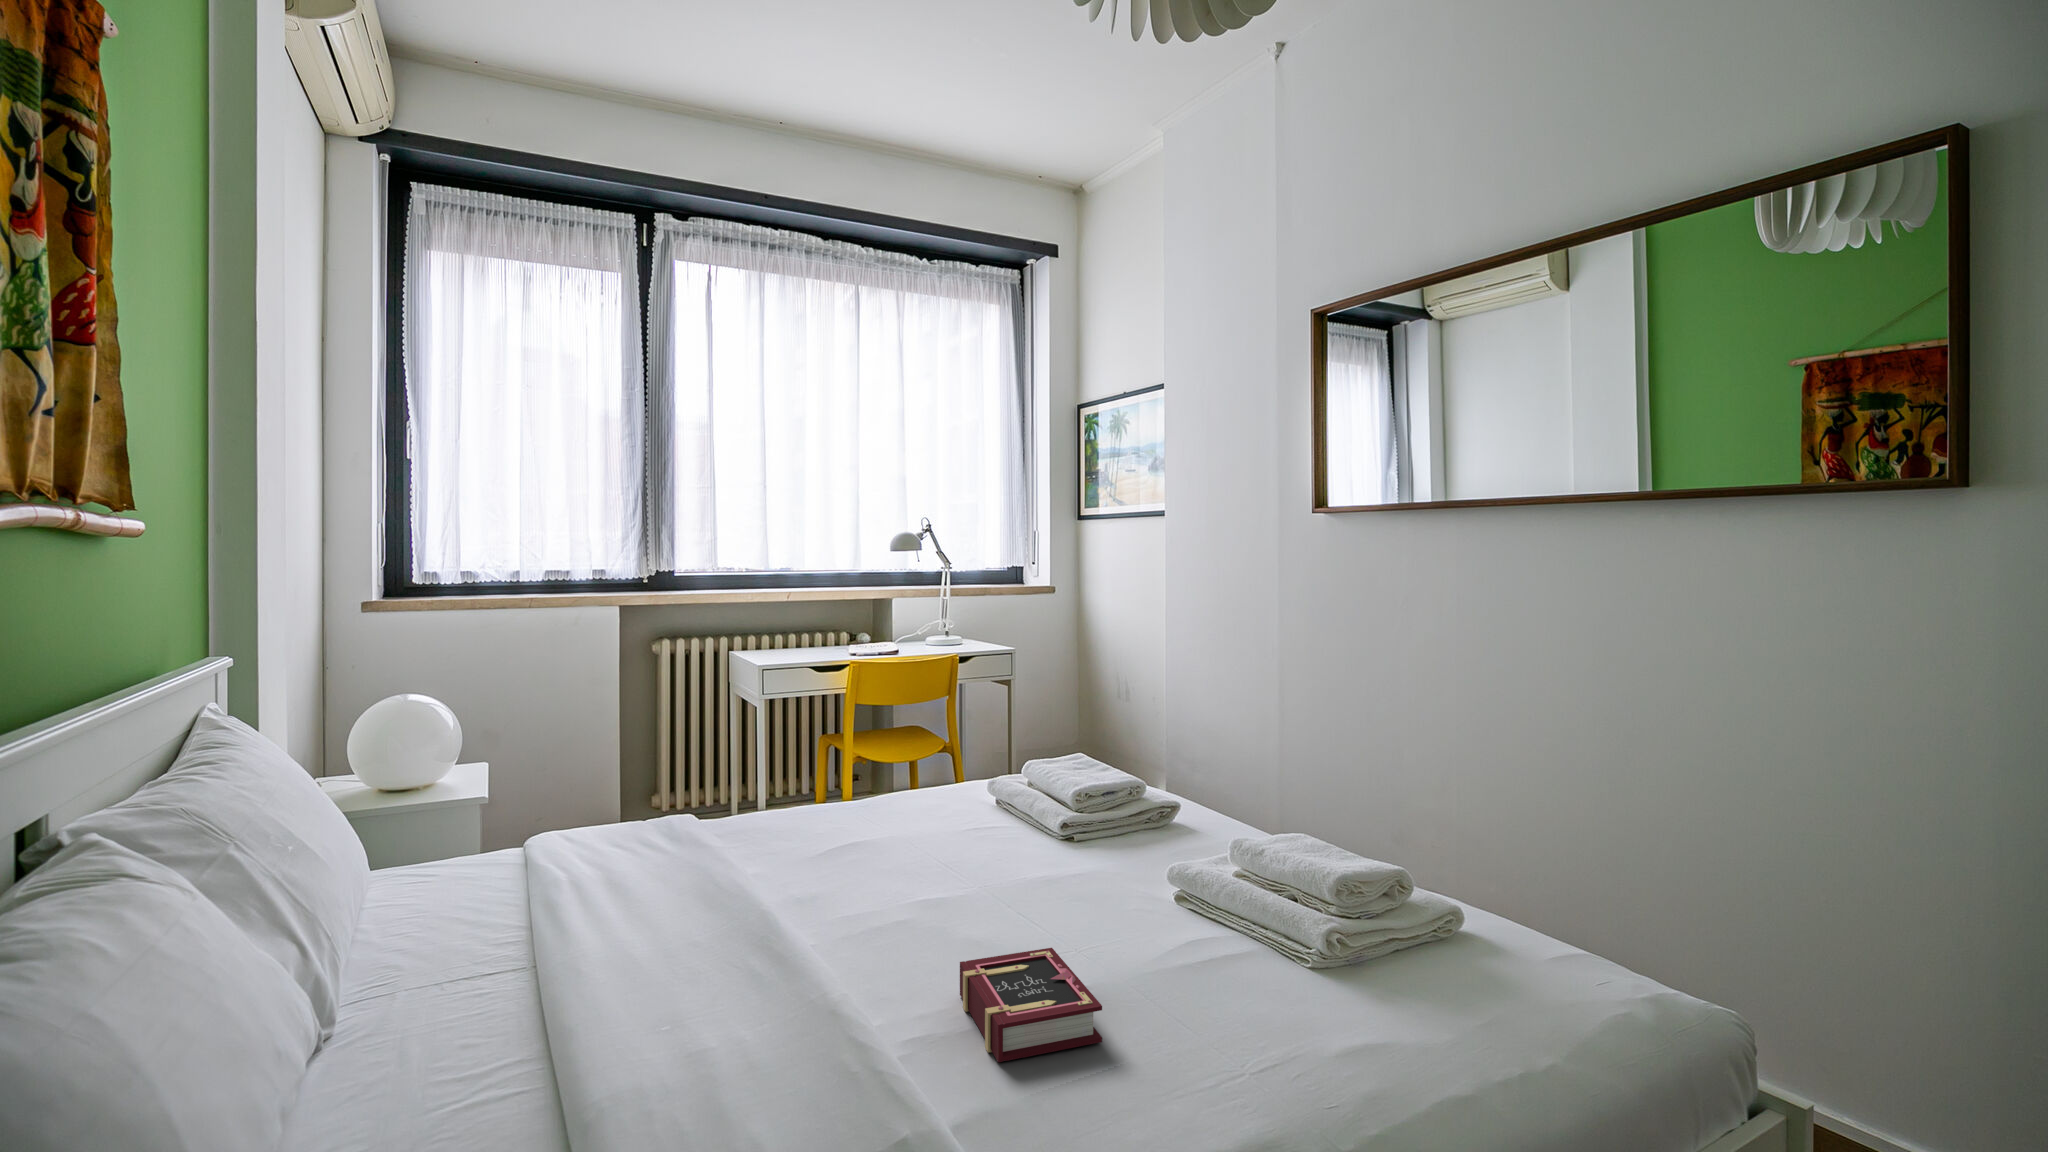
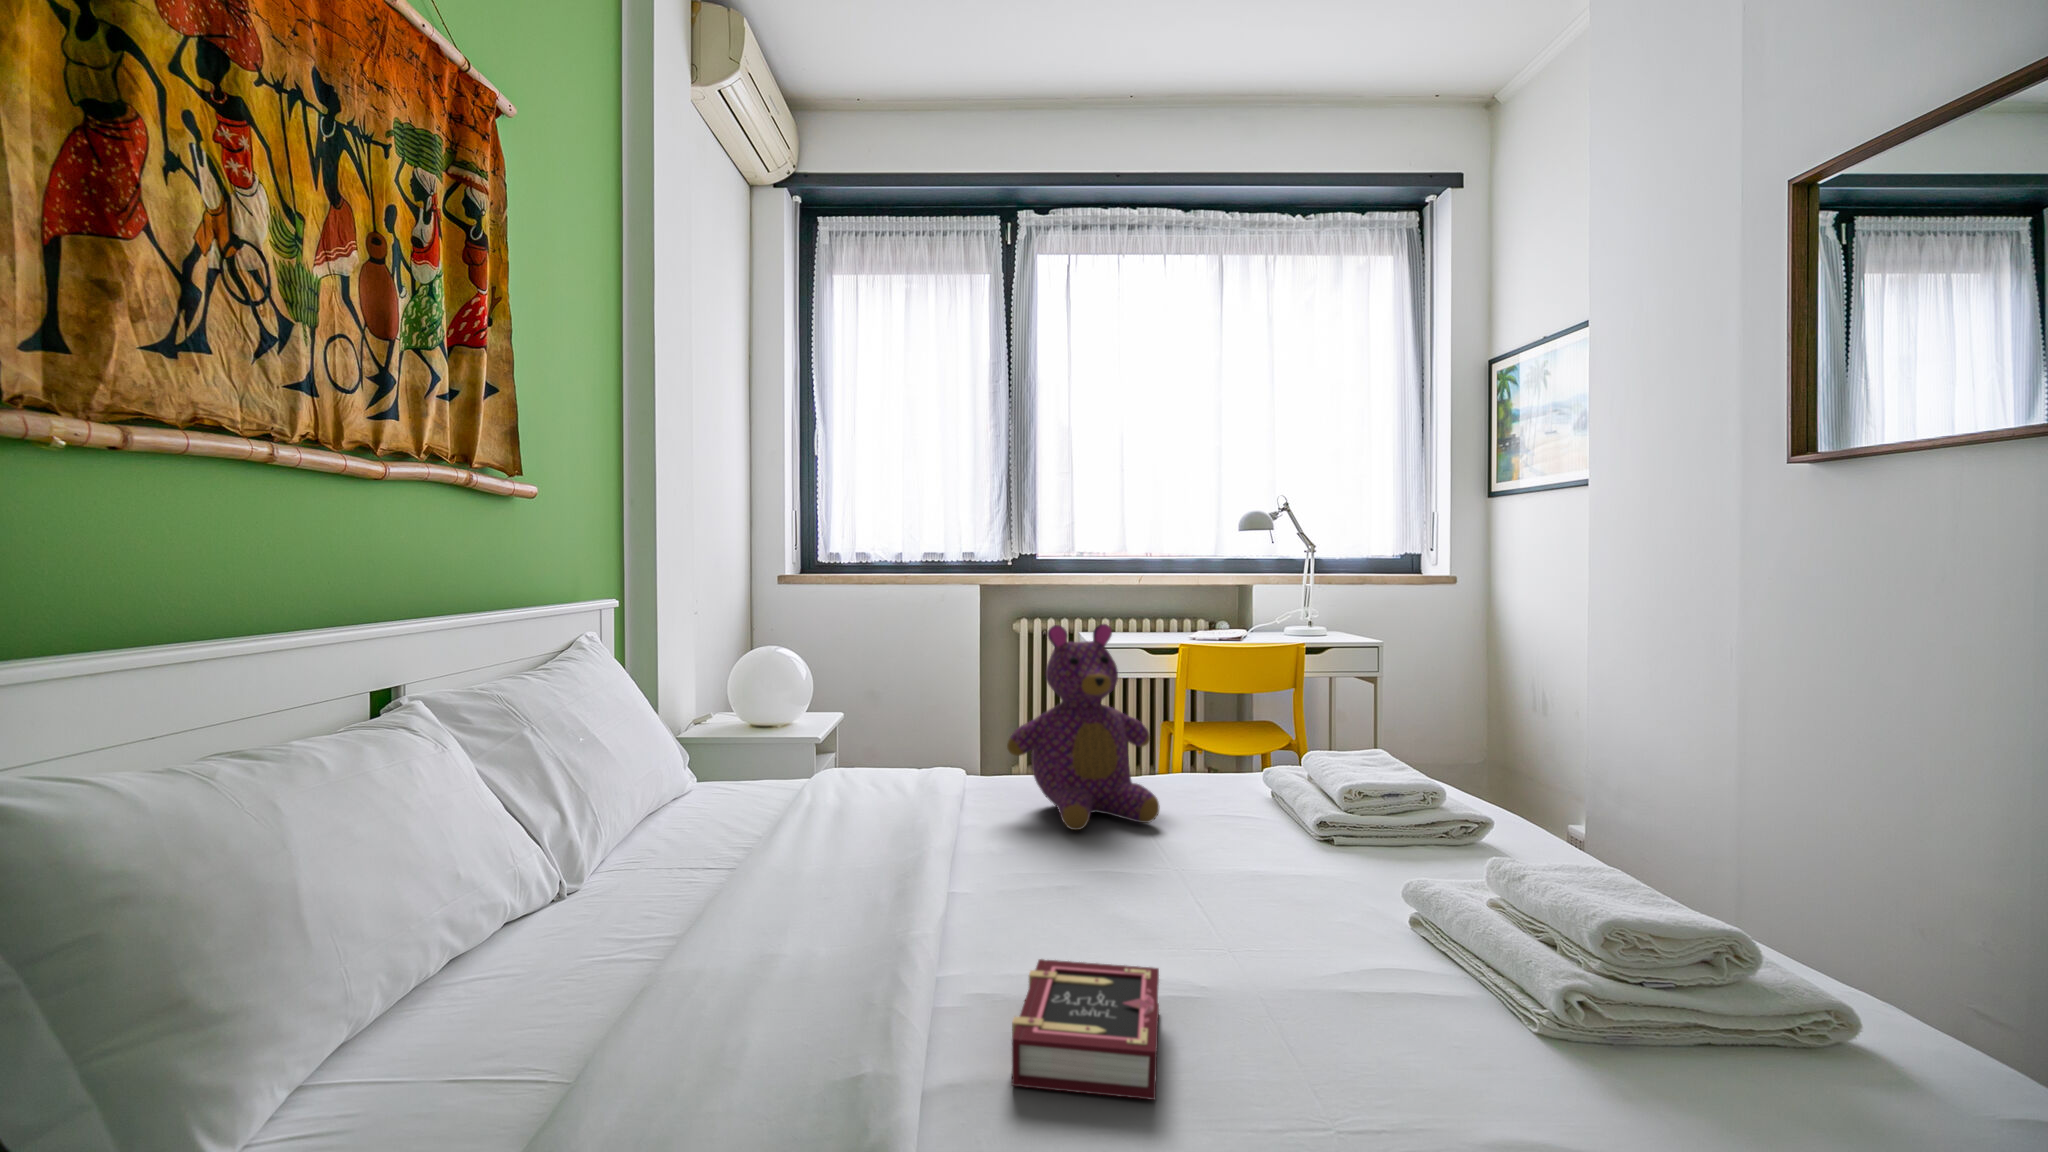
teddy bear: none [786,658,931,850] -> present [1007,624,1160,830]

